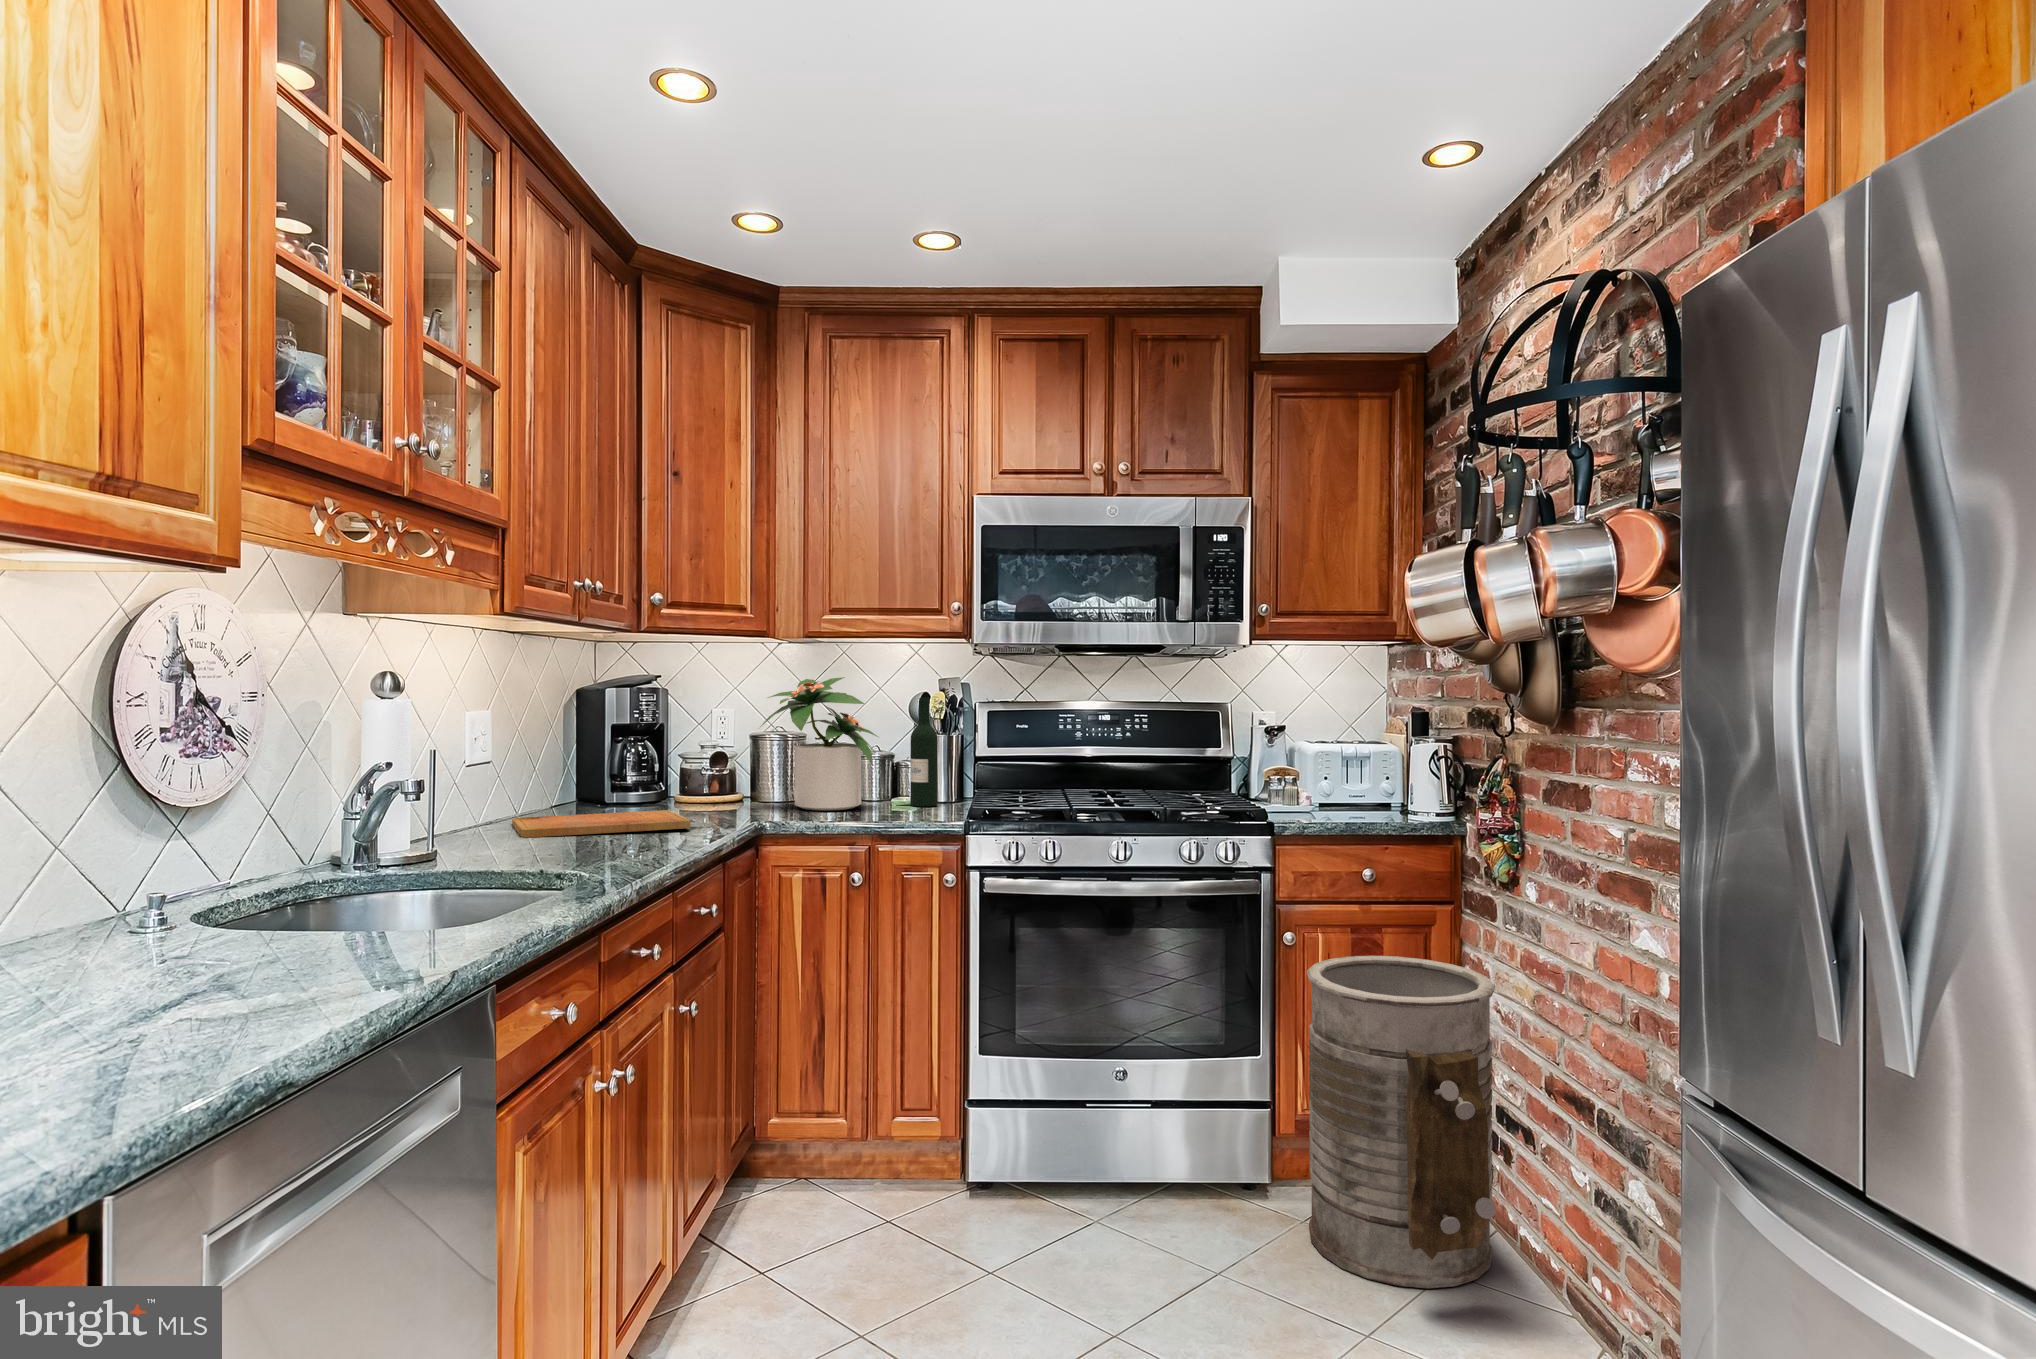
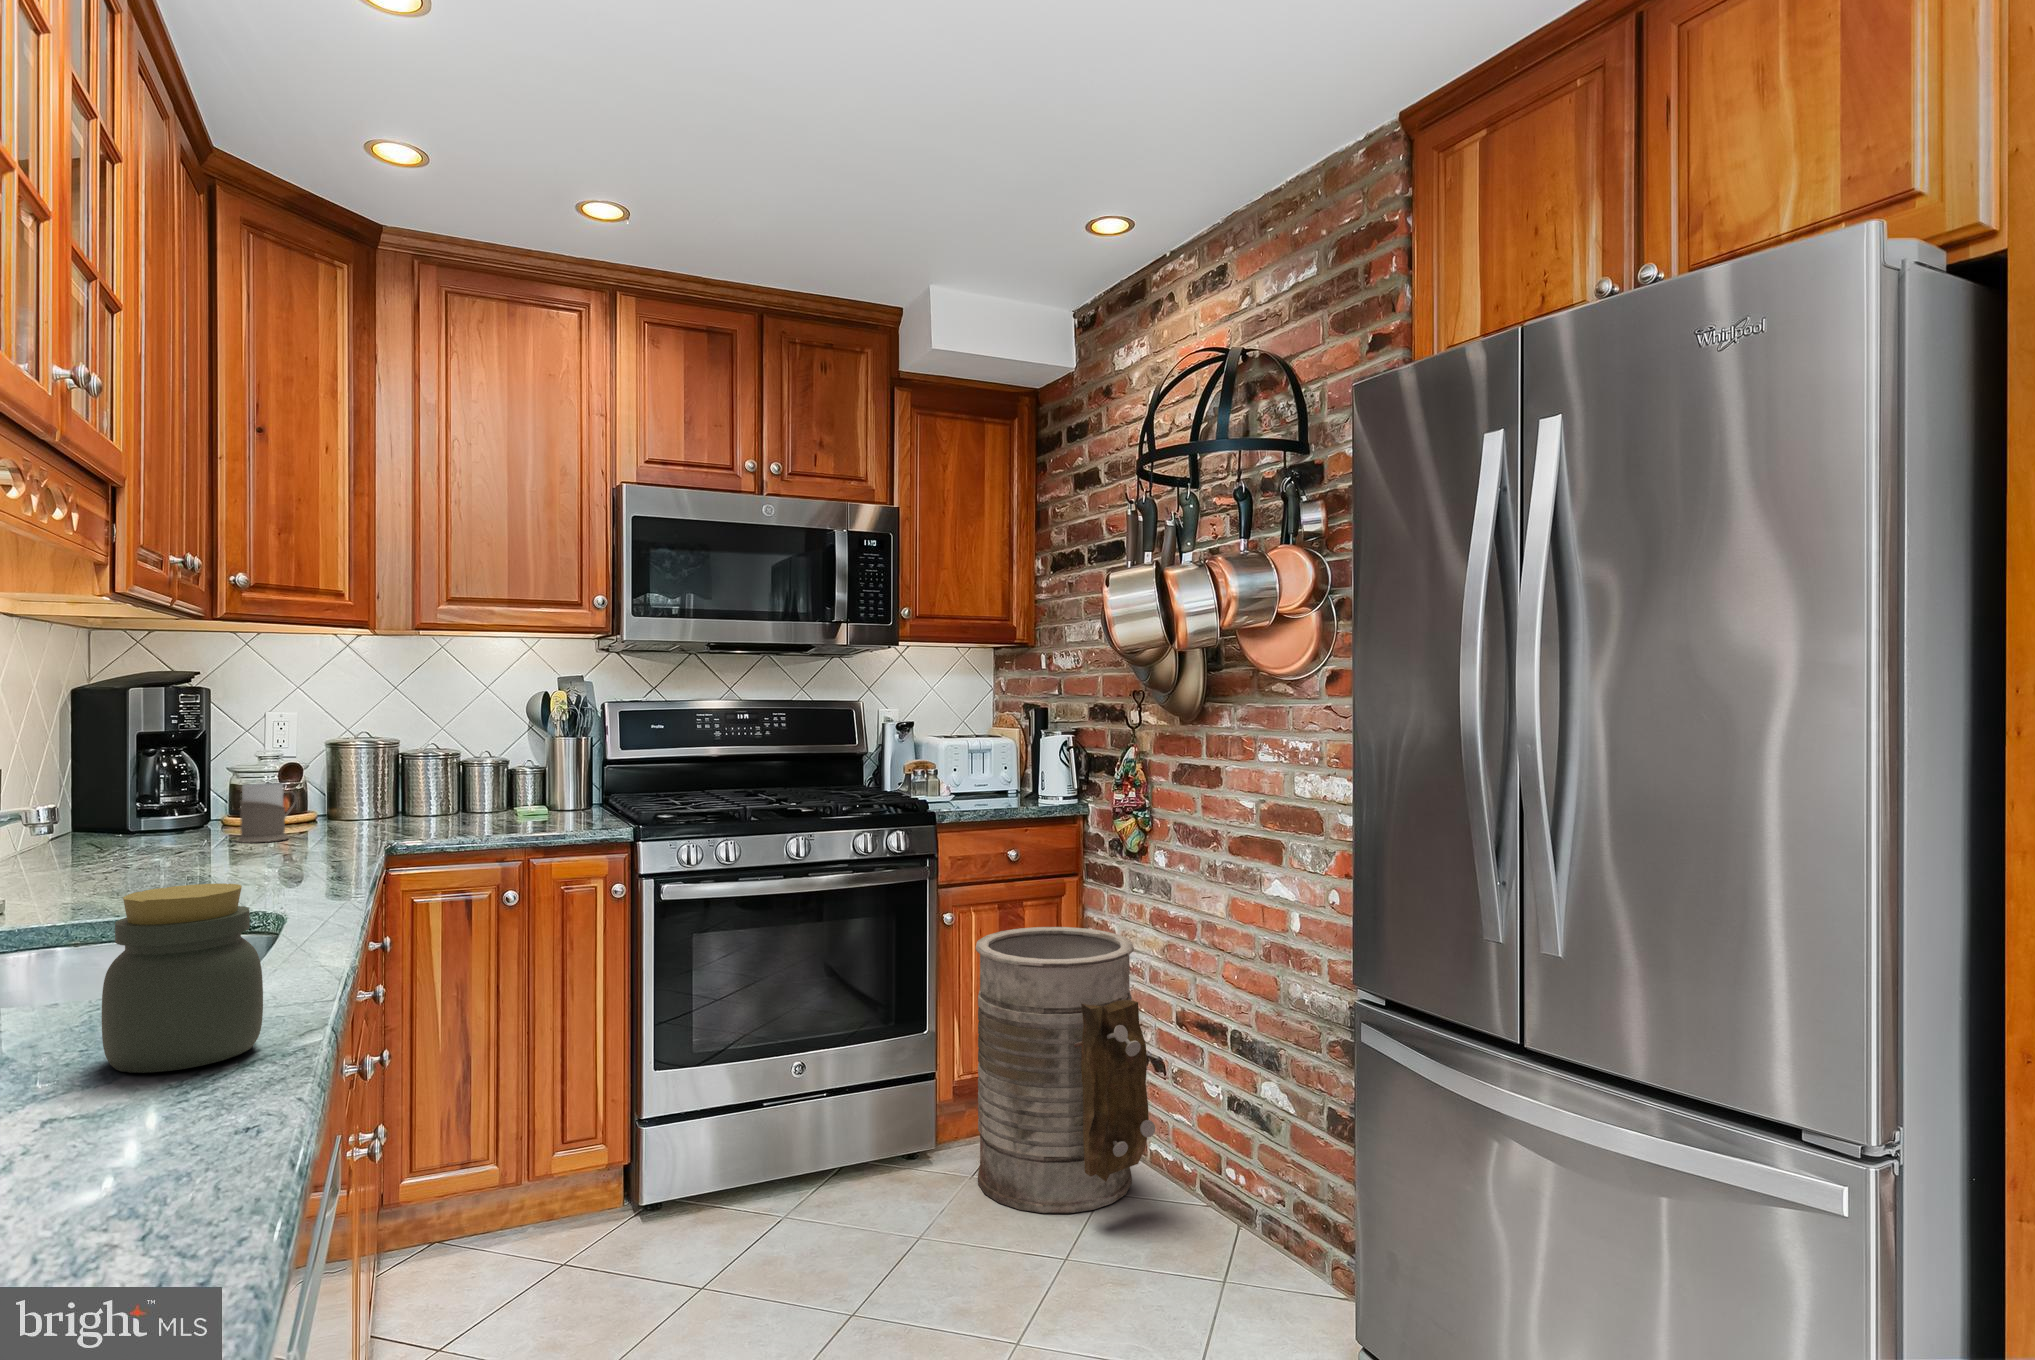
potted plant: present [760,677,878,810] -> none [368,679,514,828]
wine bottle: present [910,698,938,806] -> none [541,701,572,818]
mug: none [652,765,700,814] -> present [237,783,297,842]
cutting board: present [512,810,691,838] -> none [63,837,329,880]
jar: none [261,844,387,996] -> present [102,883,263,1073]

